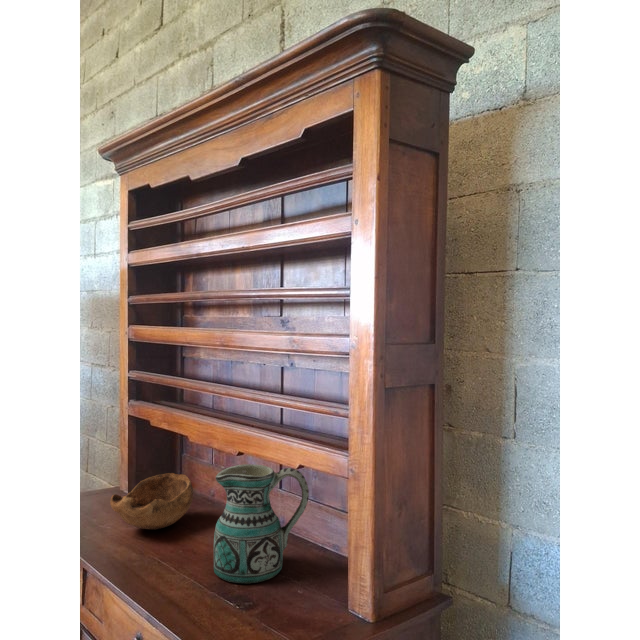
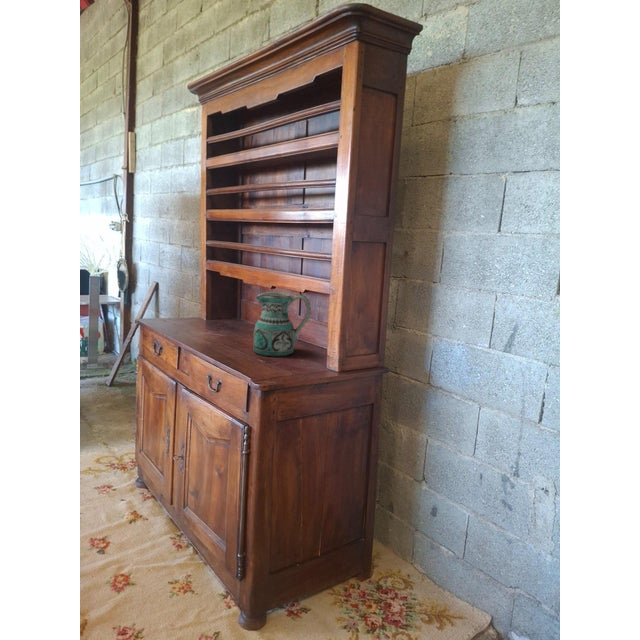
wooden bowl: present [110,473,193,529] -> none [195,304,245,334]

